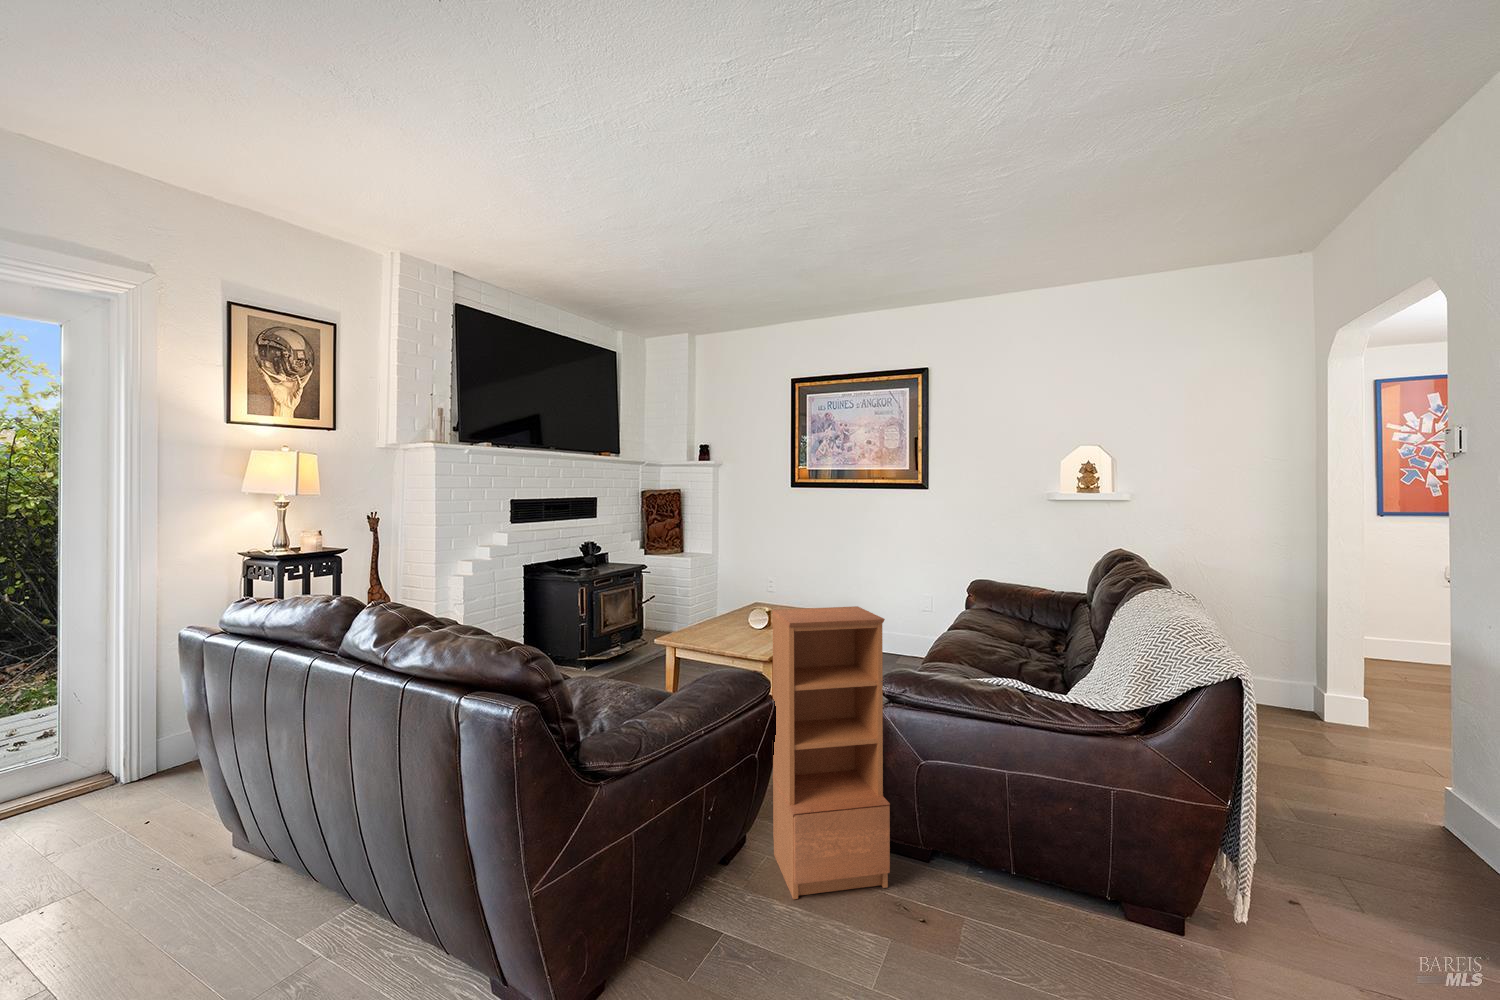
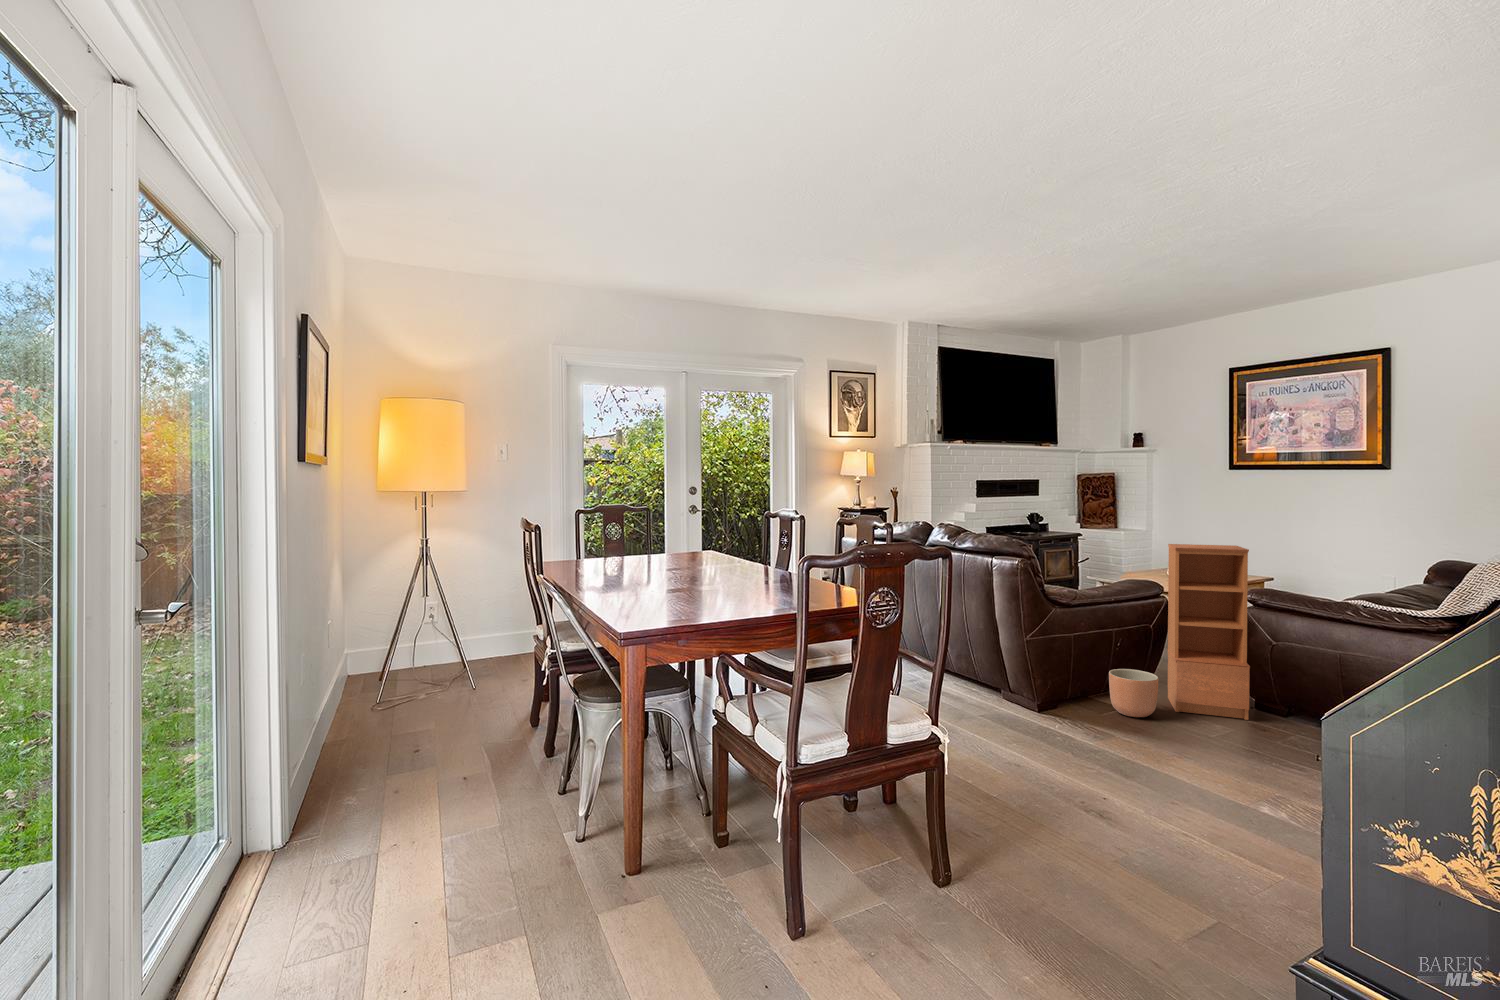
planter: none [695,842,773,947] -> present [1109,669,1158,717]

